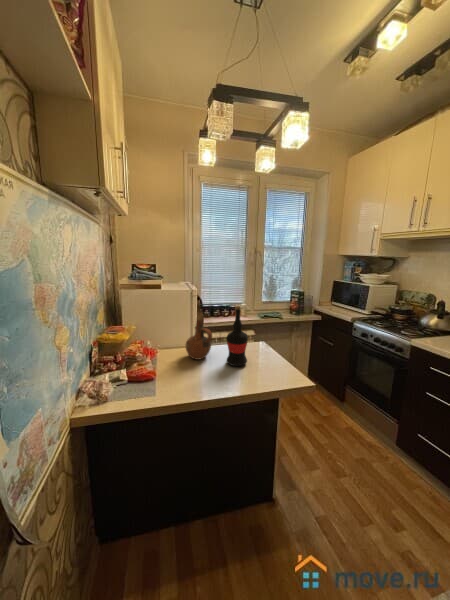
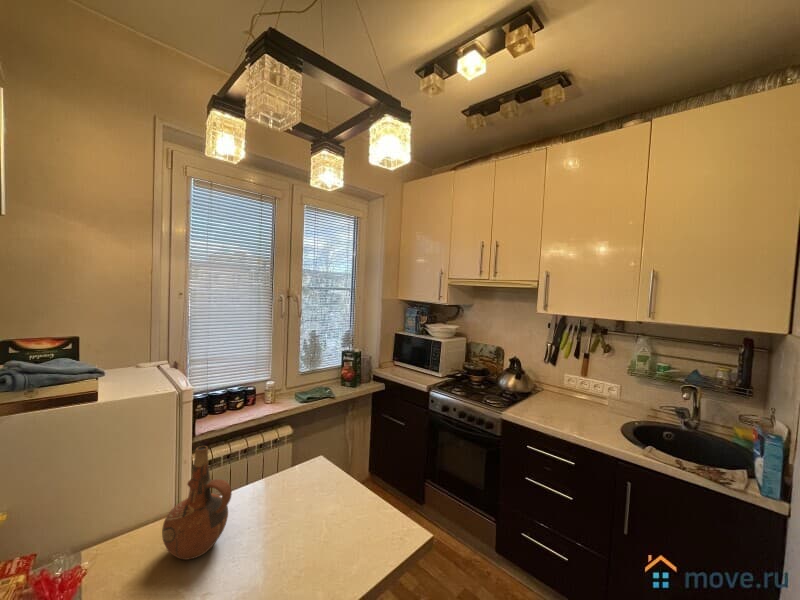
wine bottle: present [227,306,248,366] -> none [266,424,310,549]

